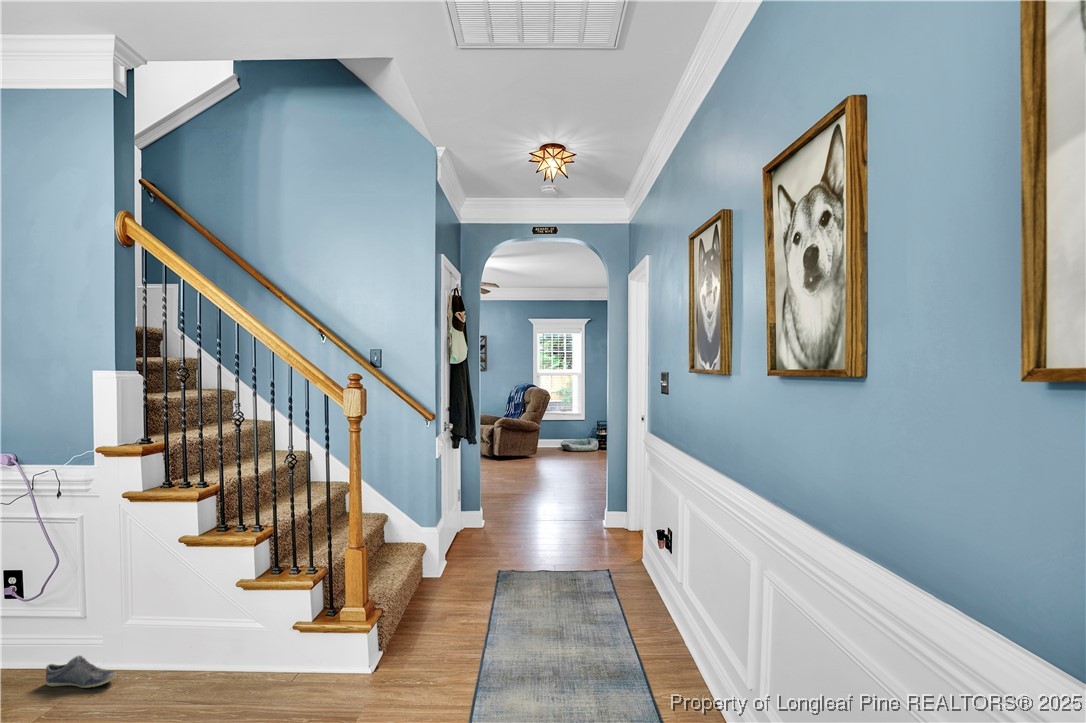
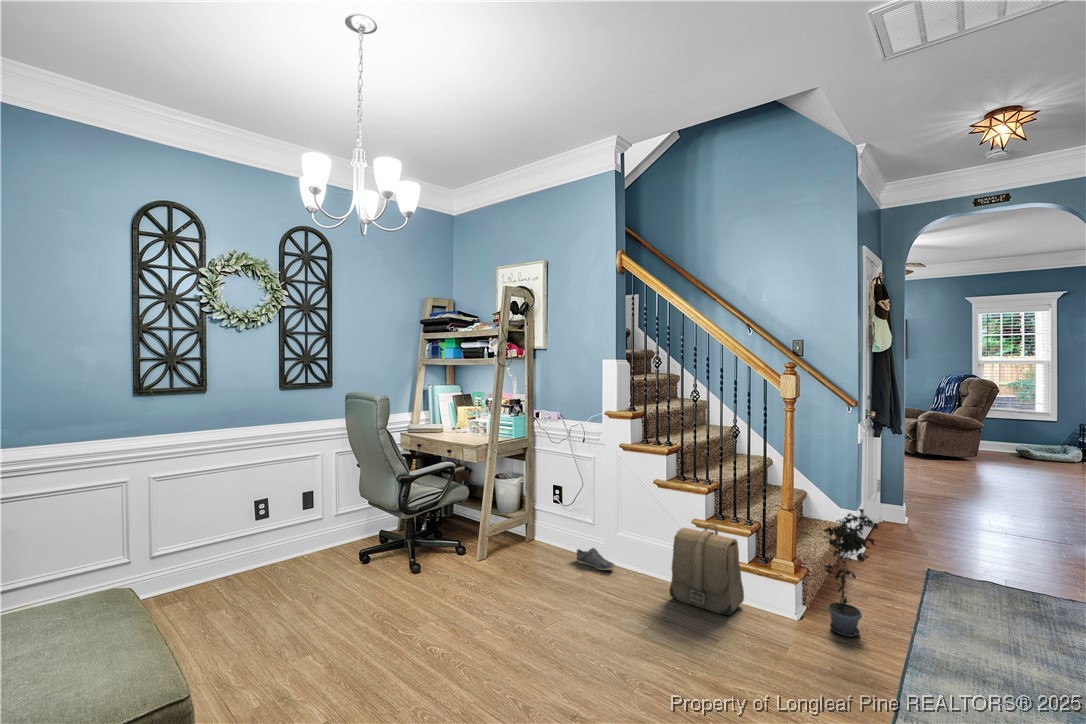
potted plant: none [388,531,450,681] -> present [820,509,878,637]
backpack: none [199,582,305,701] -> present [669,524,744,615]

